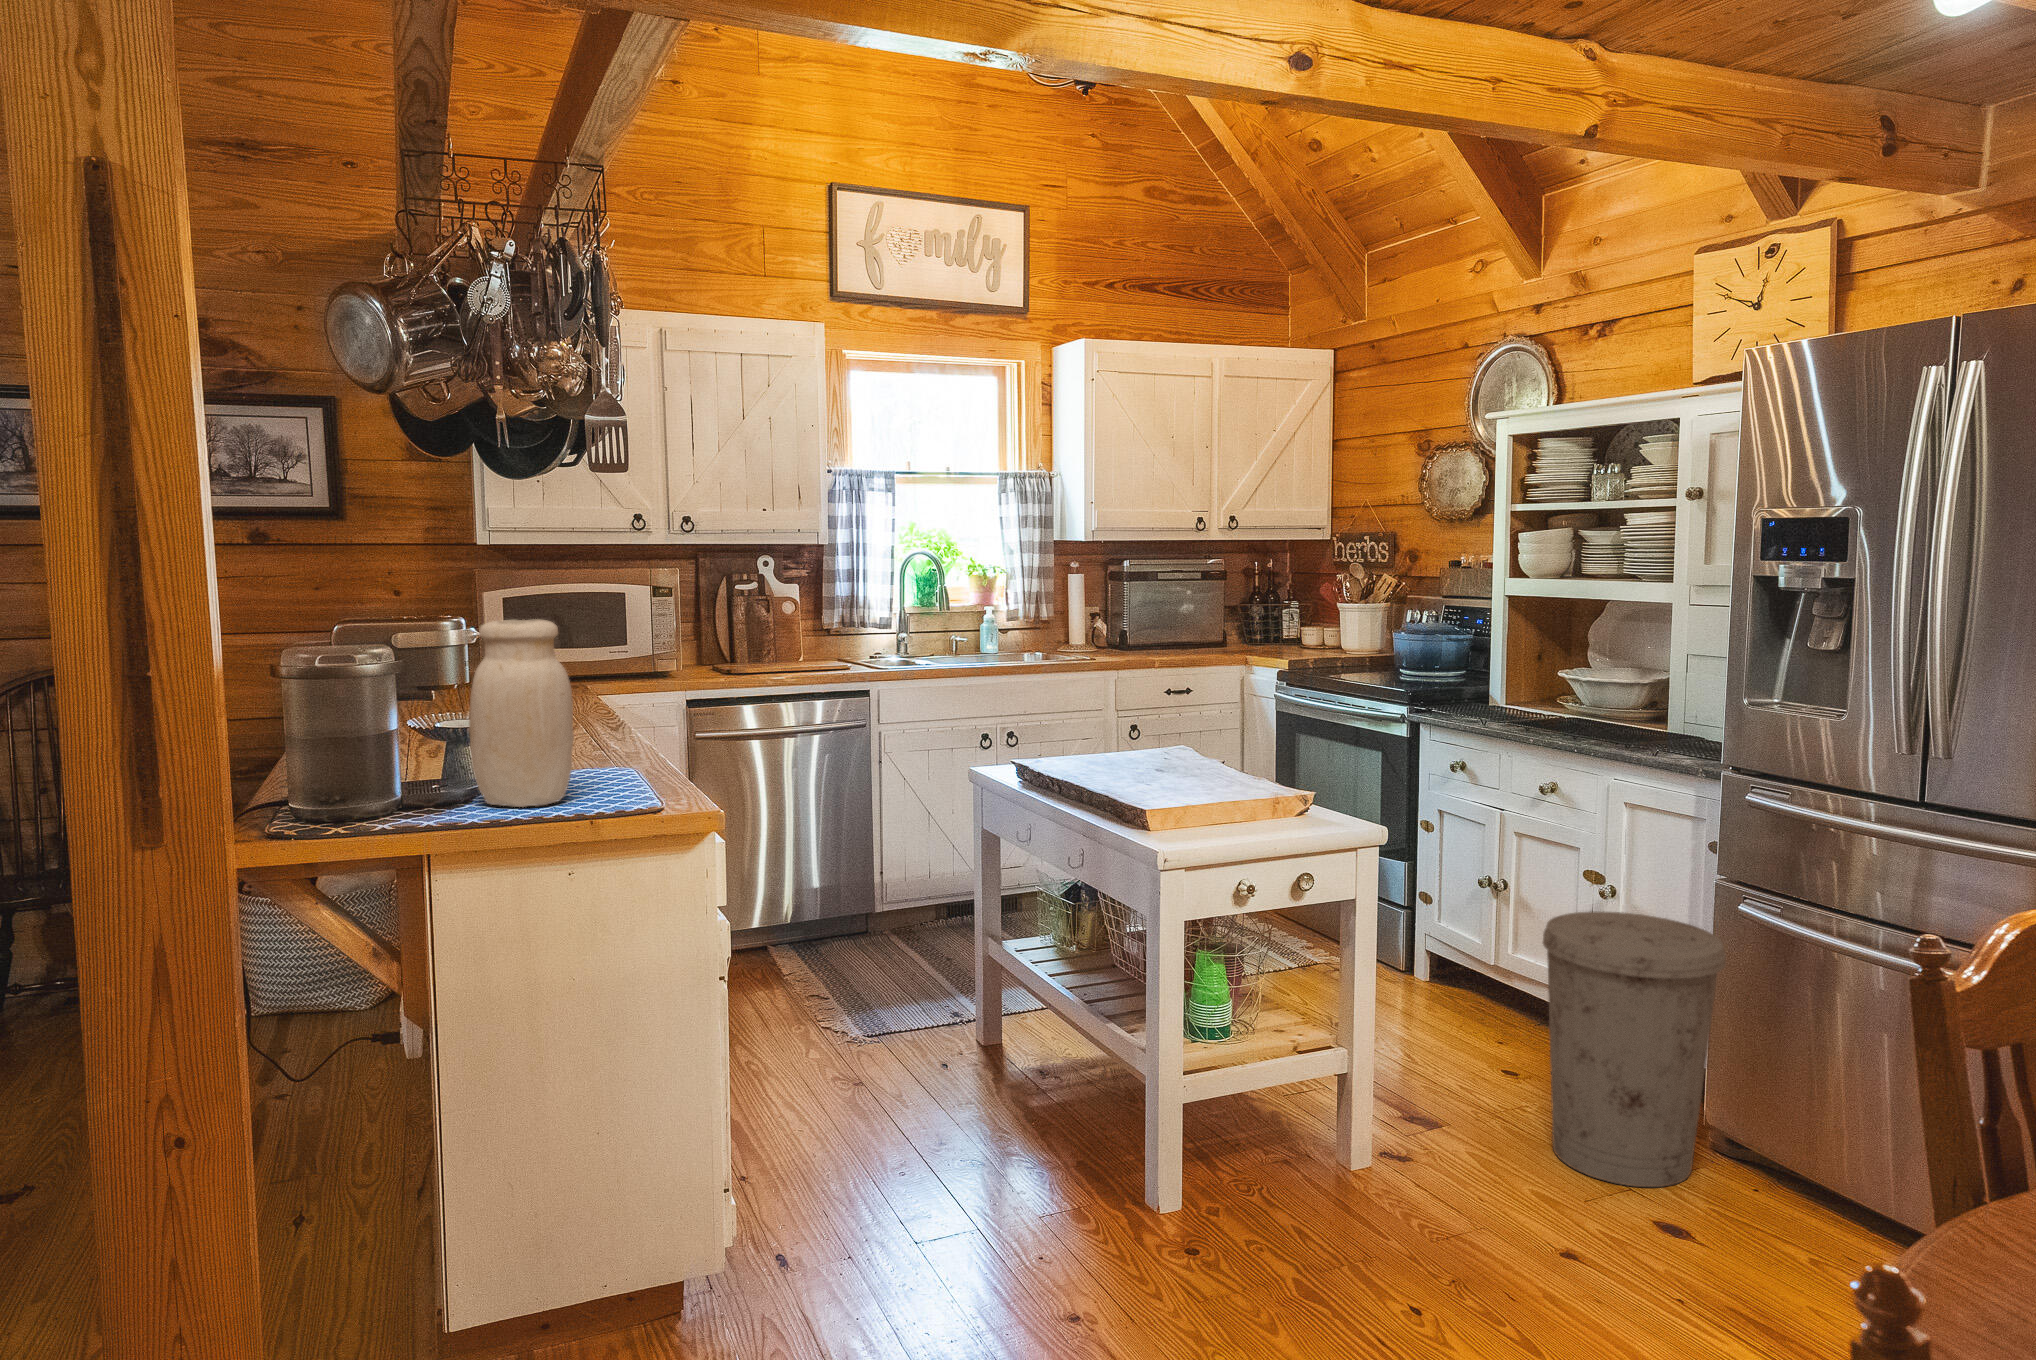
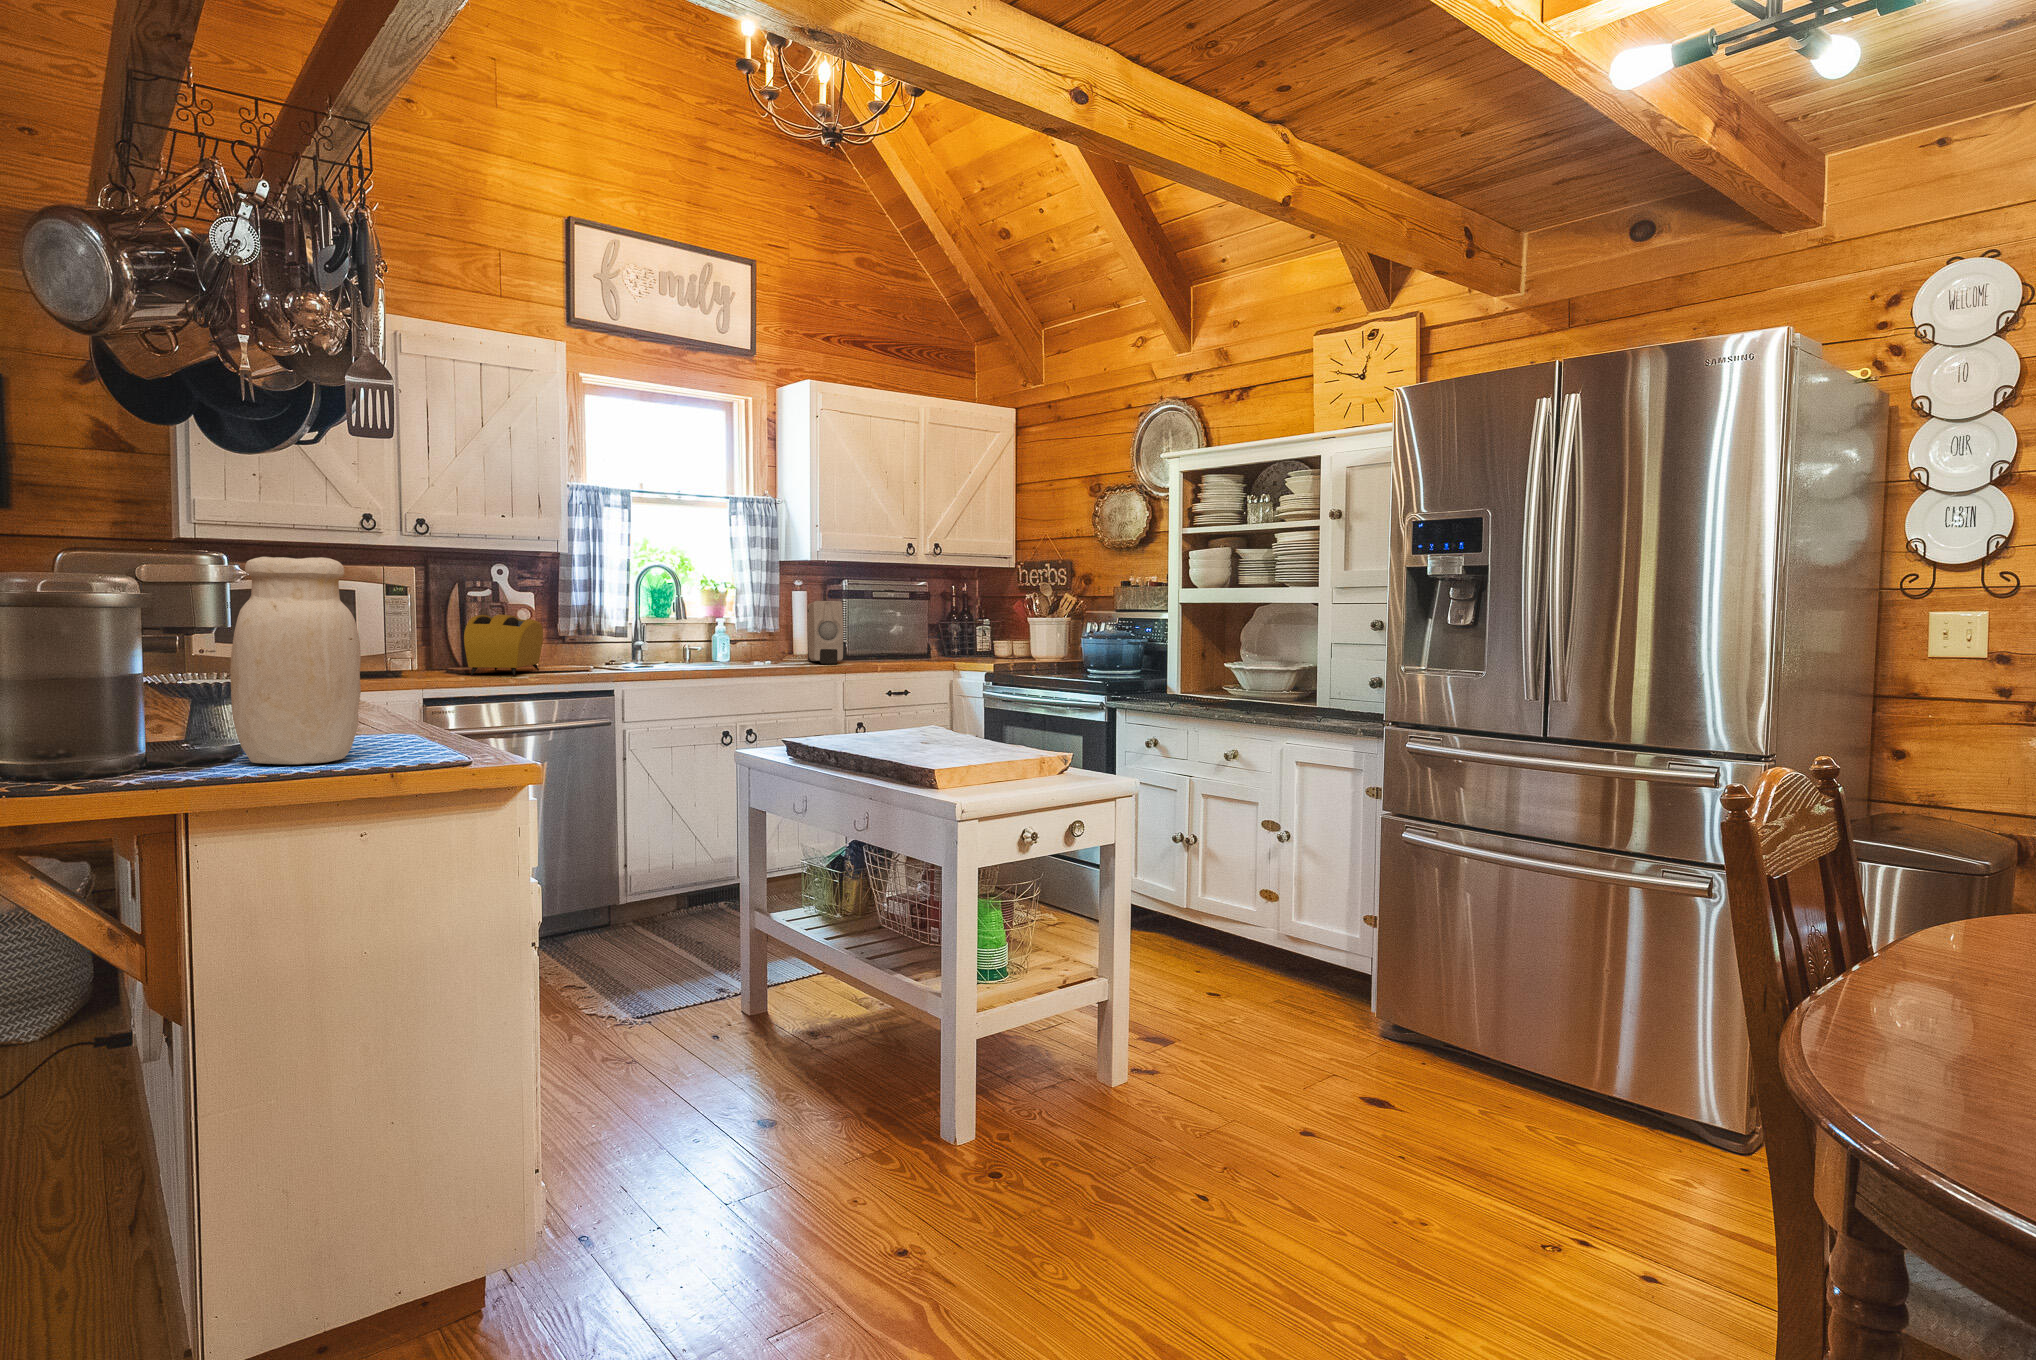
soap dispenser: none [1079,589,1116,659] -> present [807,601,843,664]
toaster: none [724,613,801,677] -> present [464,614,543,675]
trash can: present [1543,911,1726,1187] -> none [1256,847,1398,1070]

